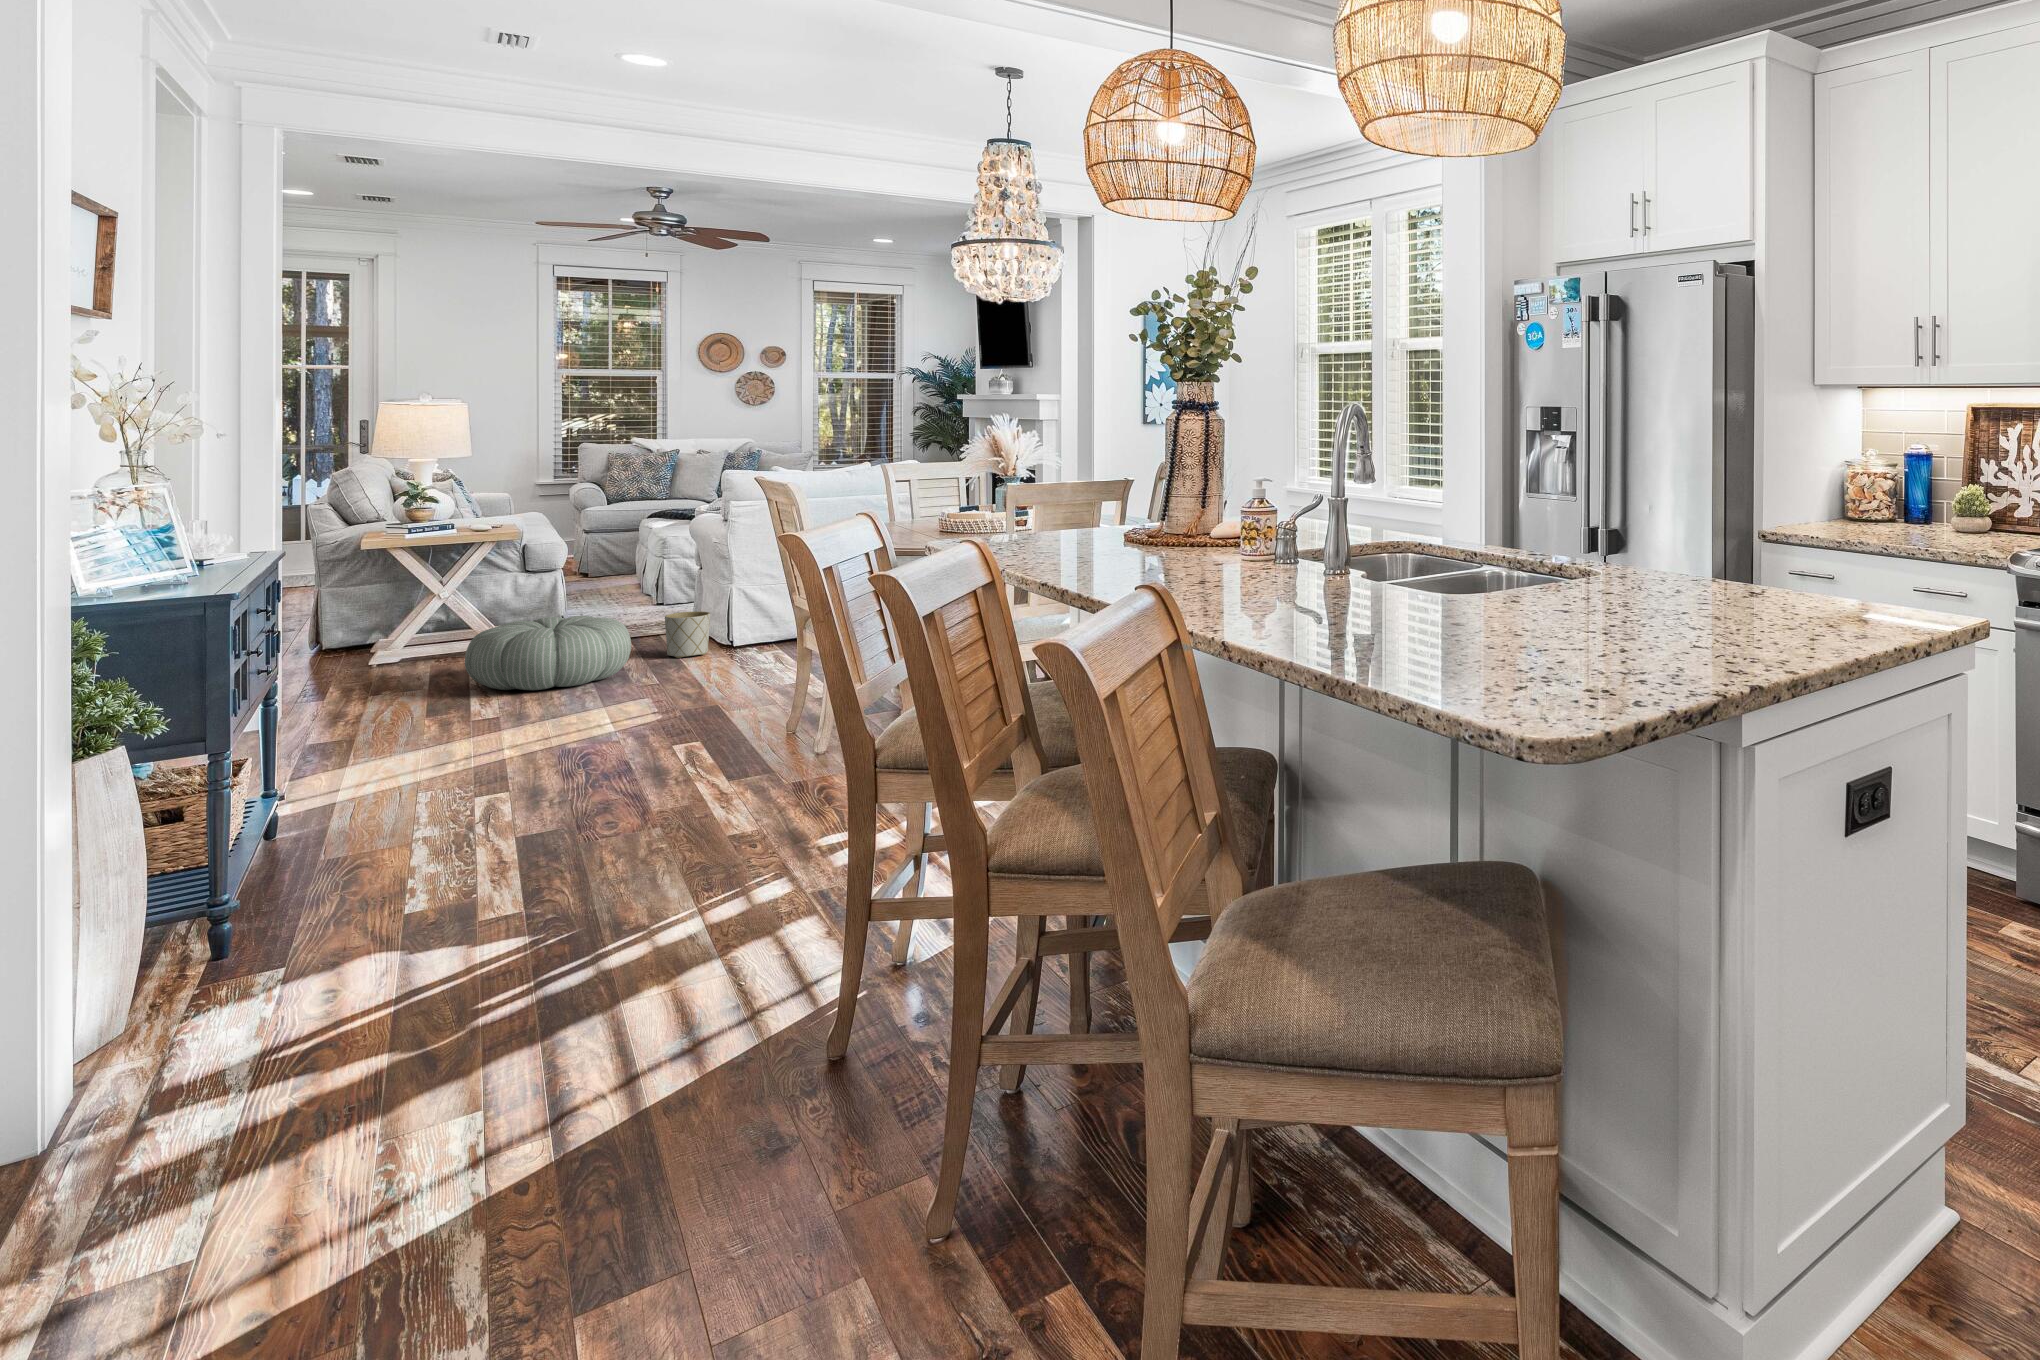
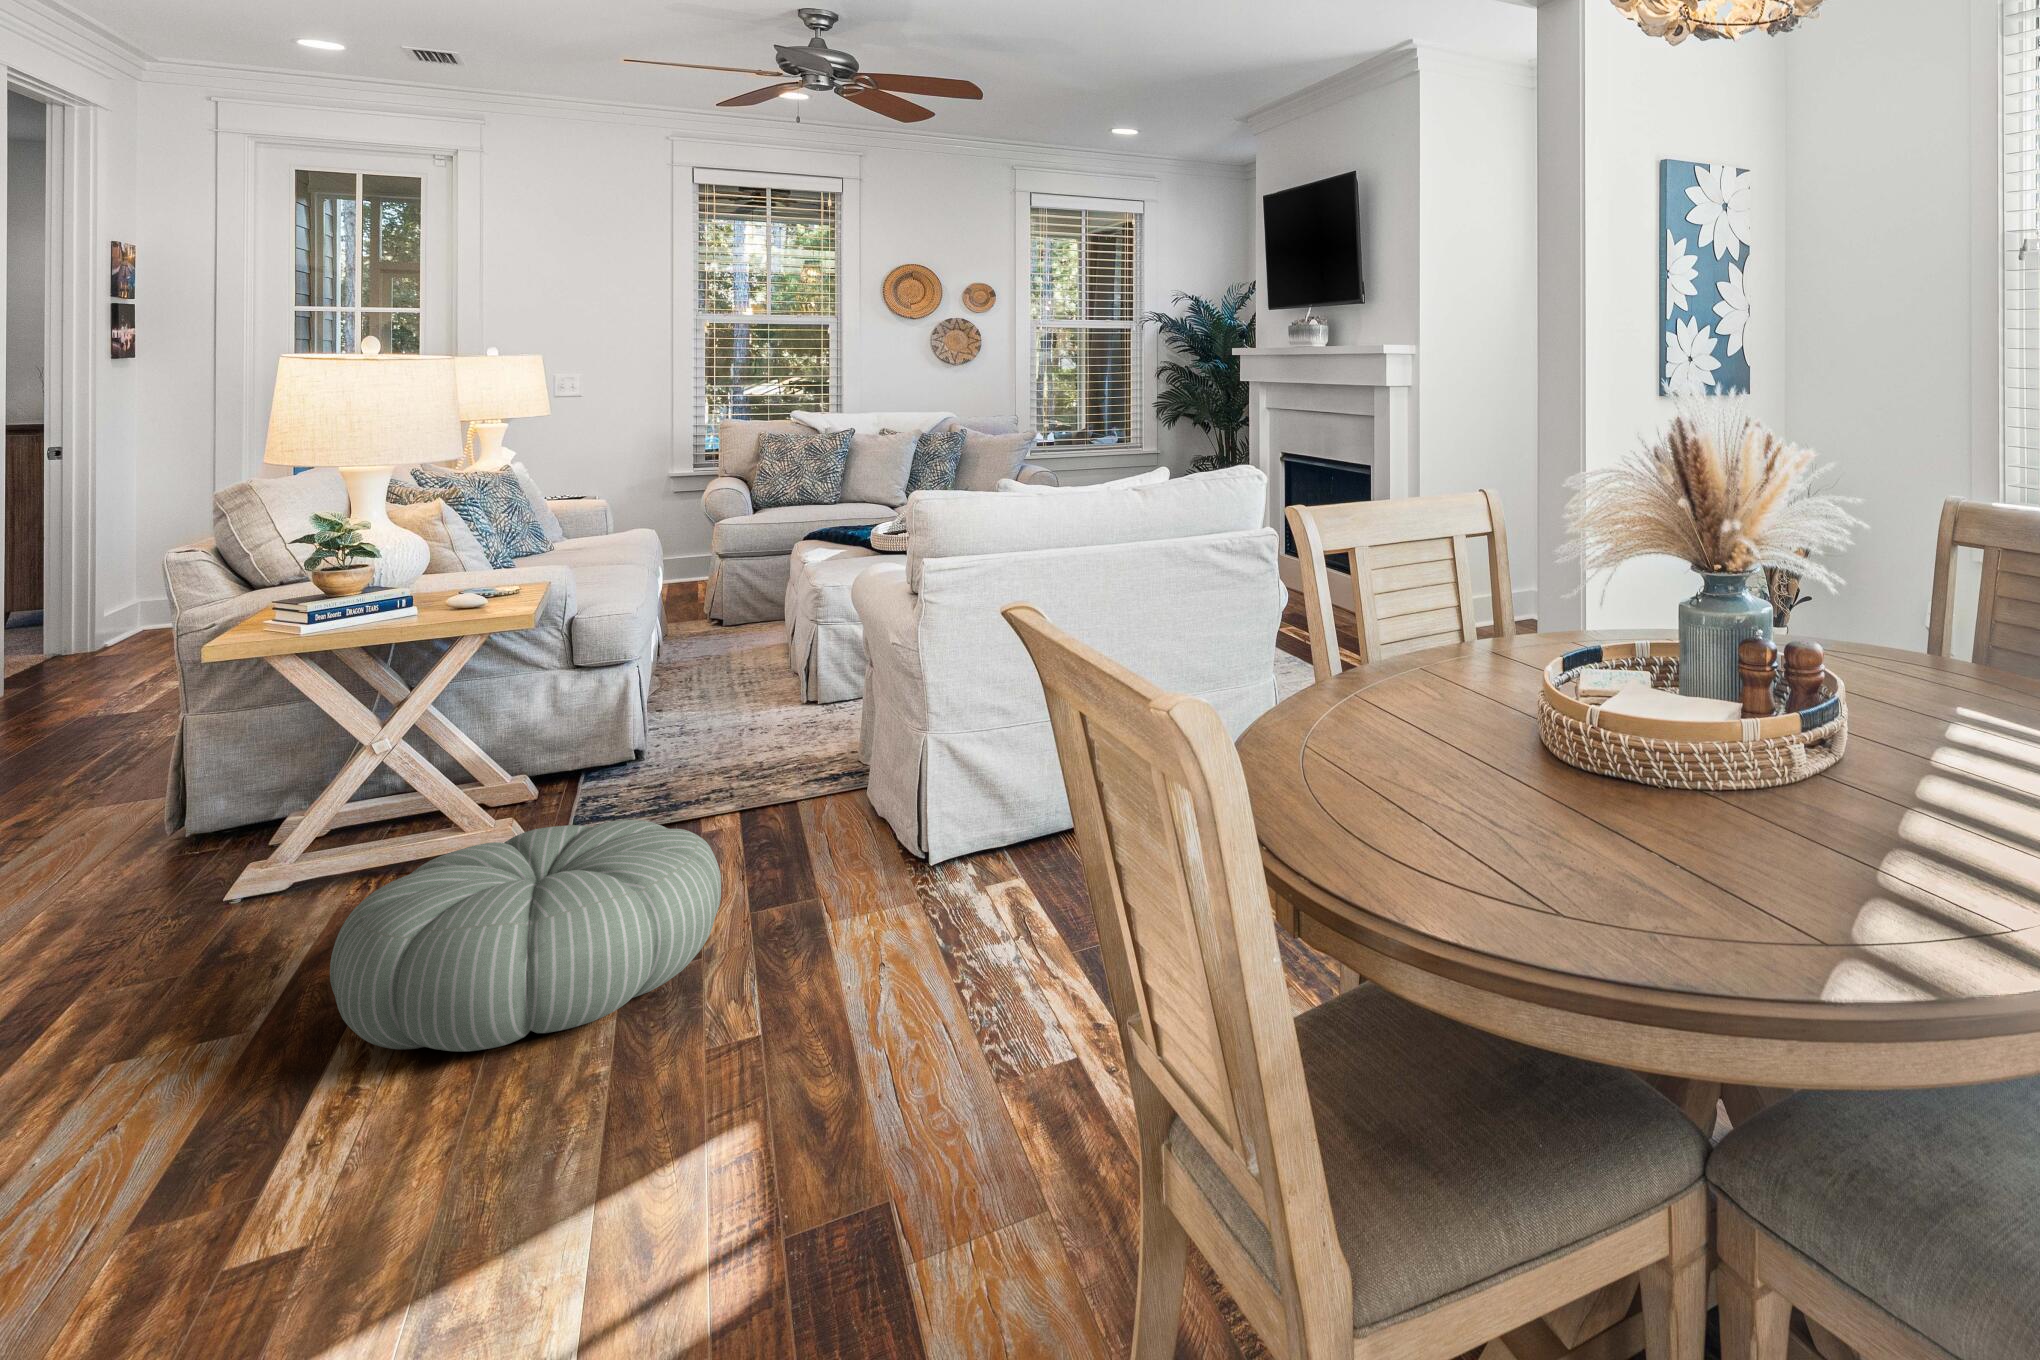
planter: present [665,611,710,658] -> none [800,775,890,885]

